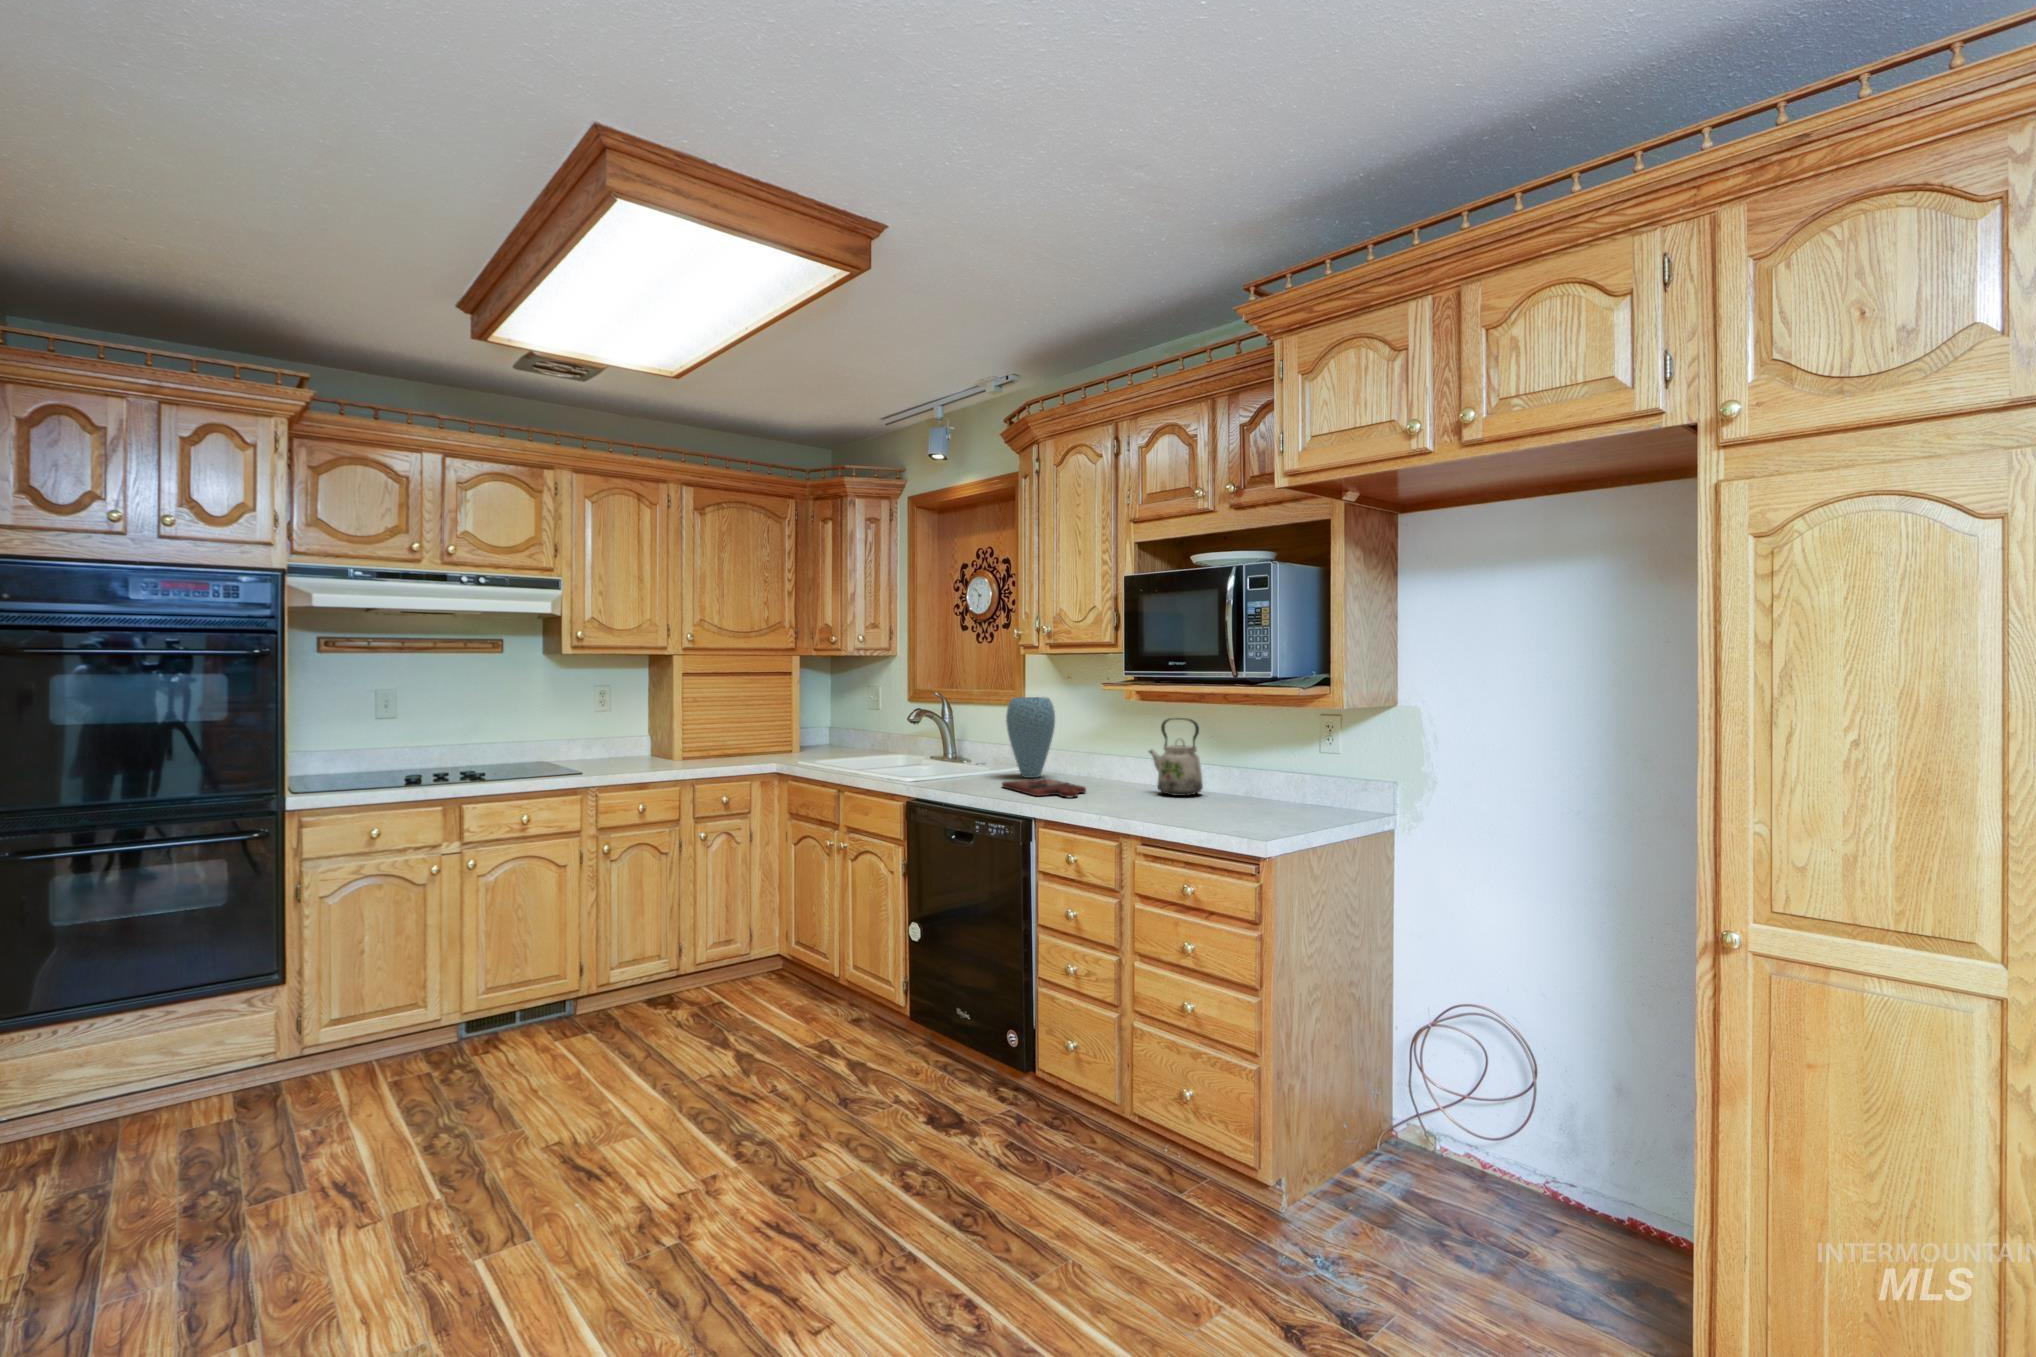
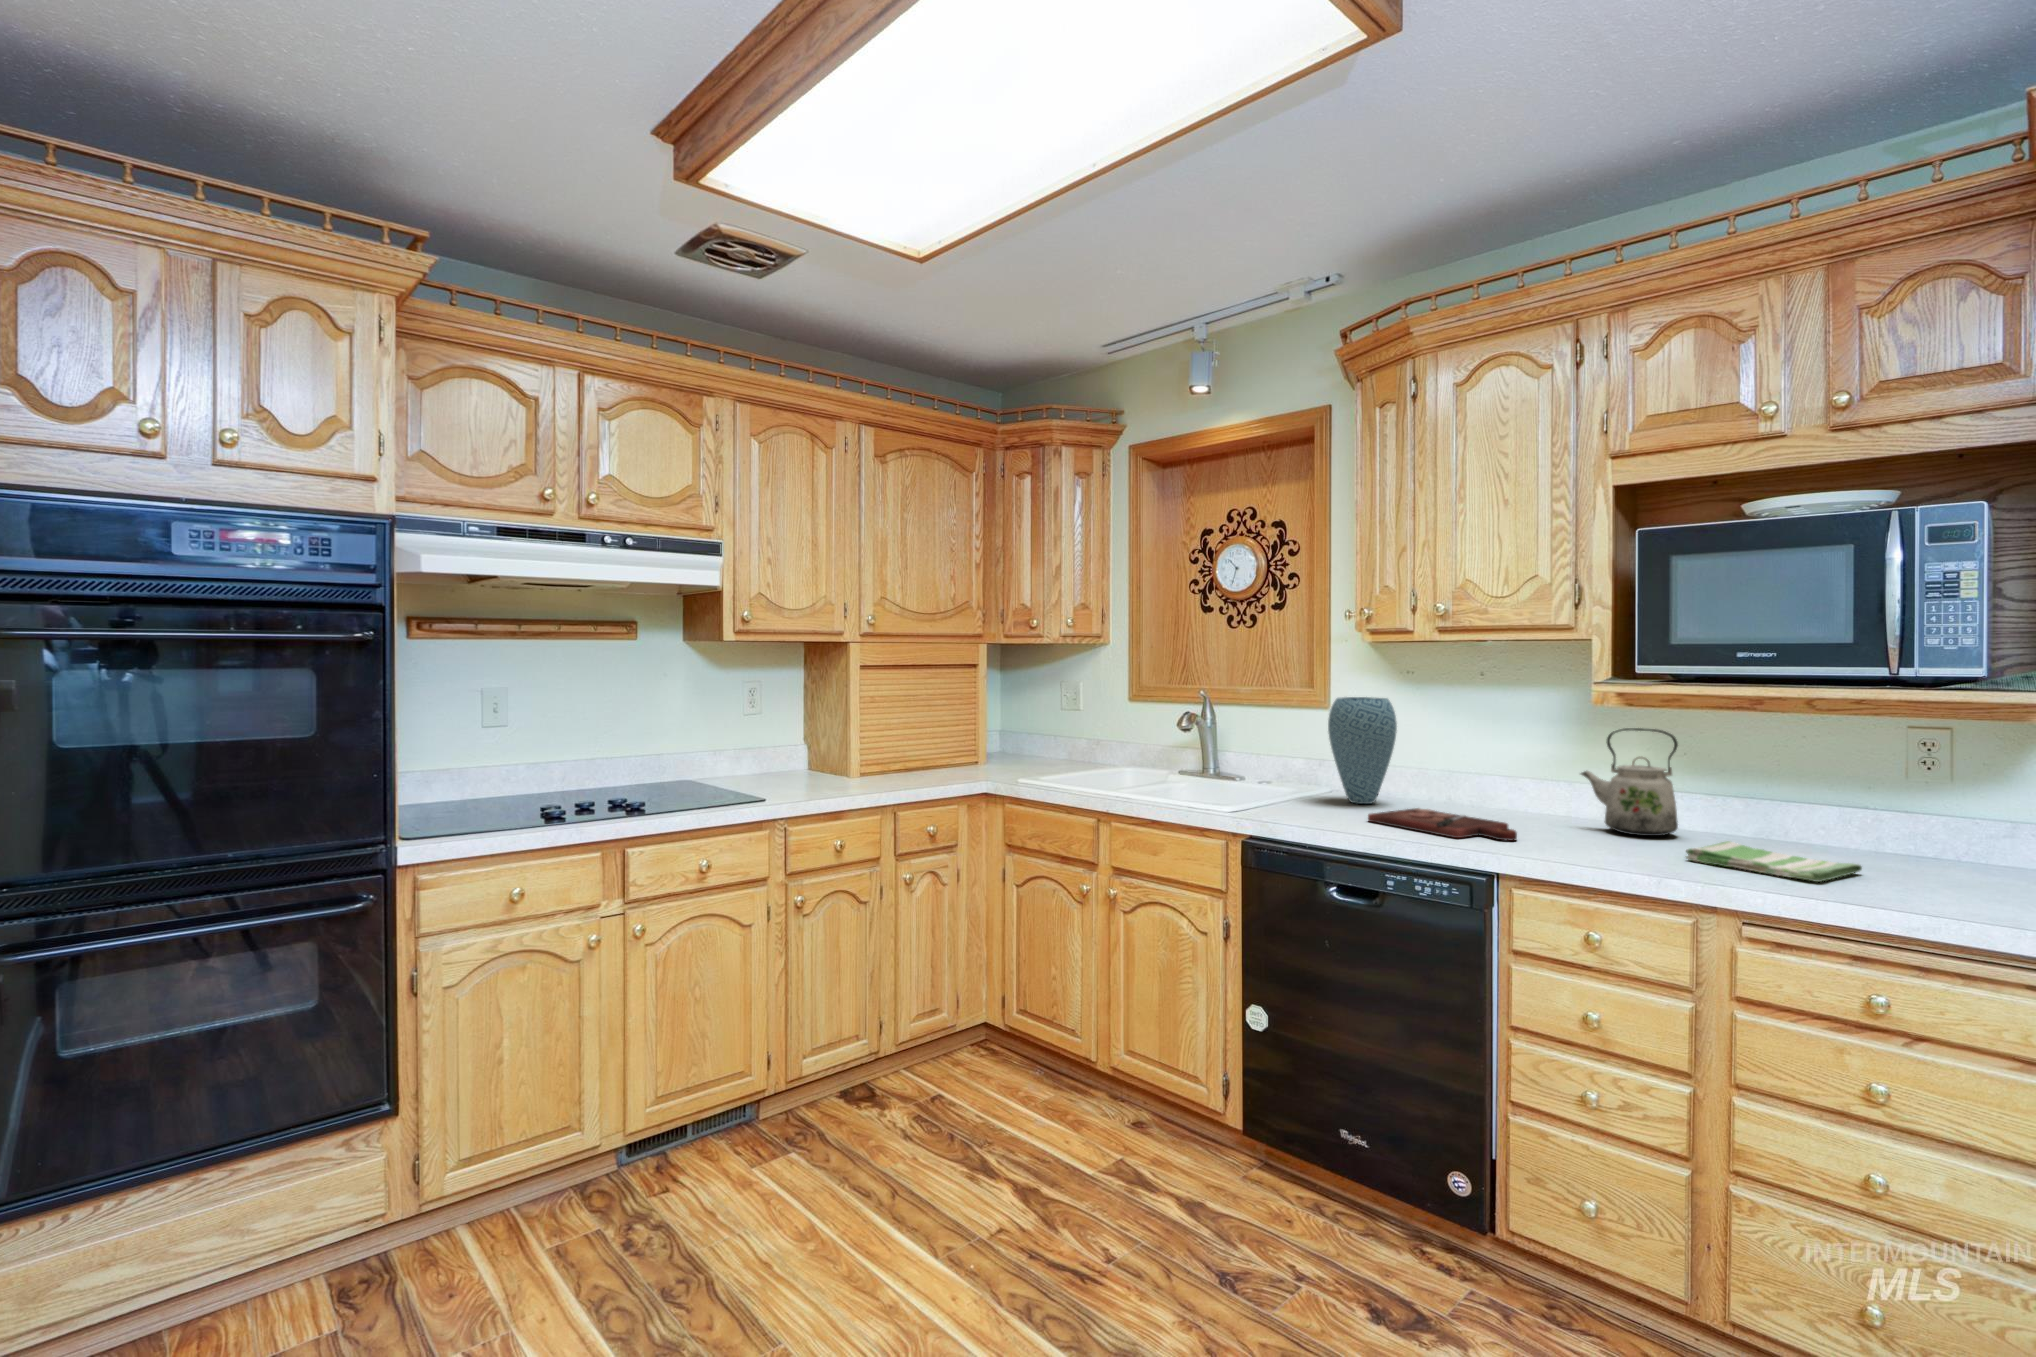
dish towel: none [1159,796,1255,818] -> present [1686,841,1862,882]

